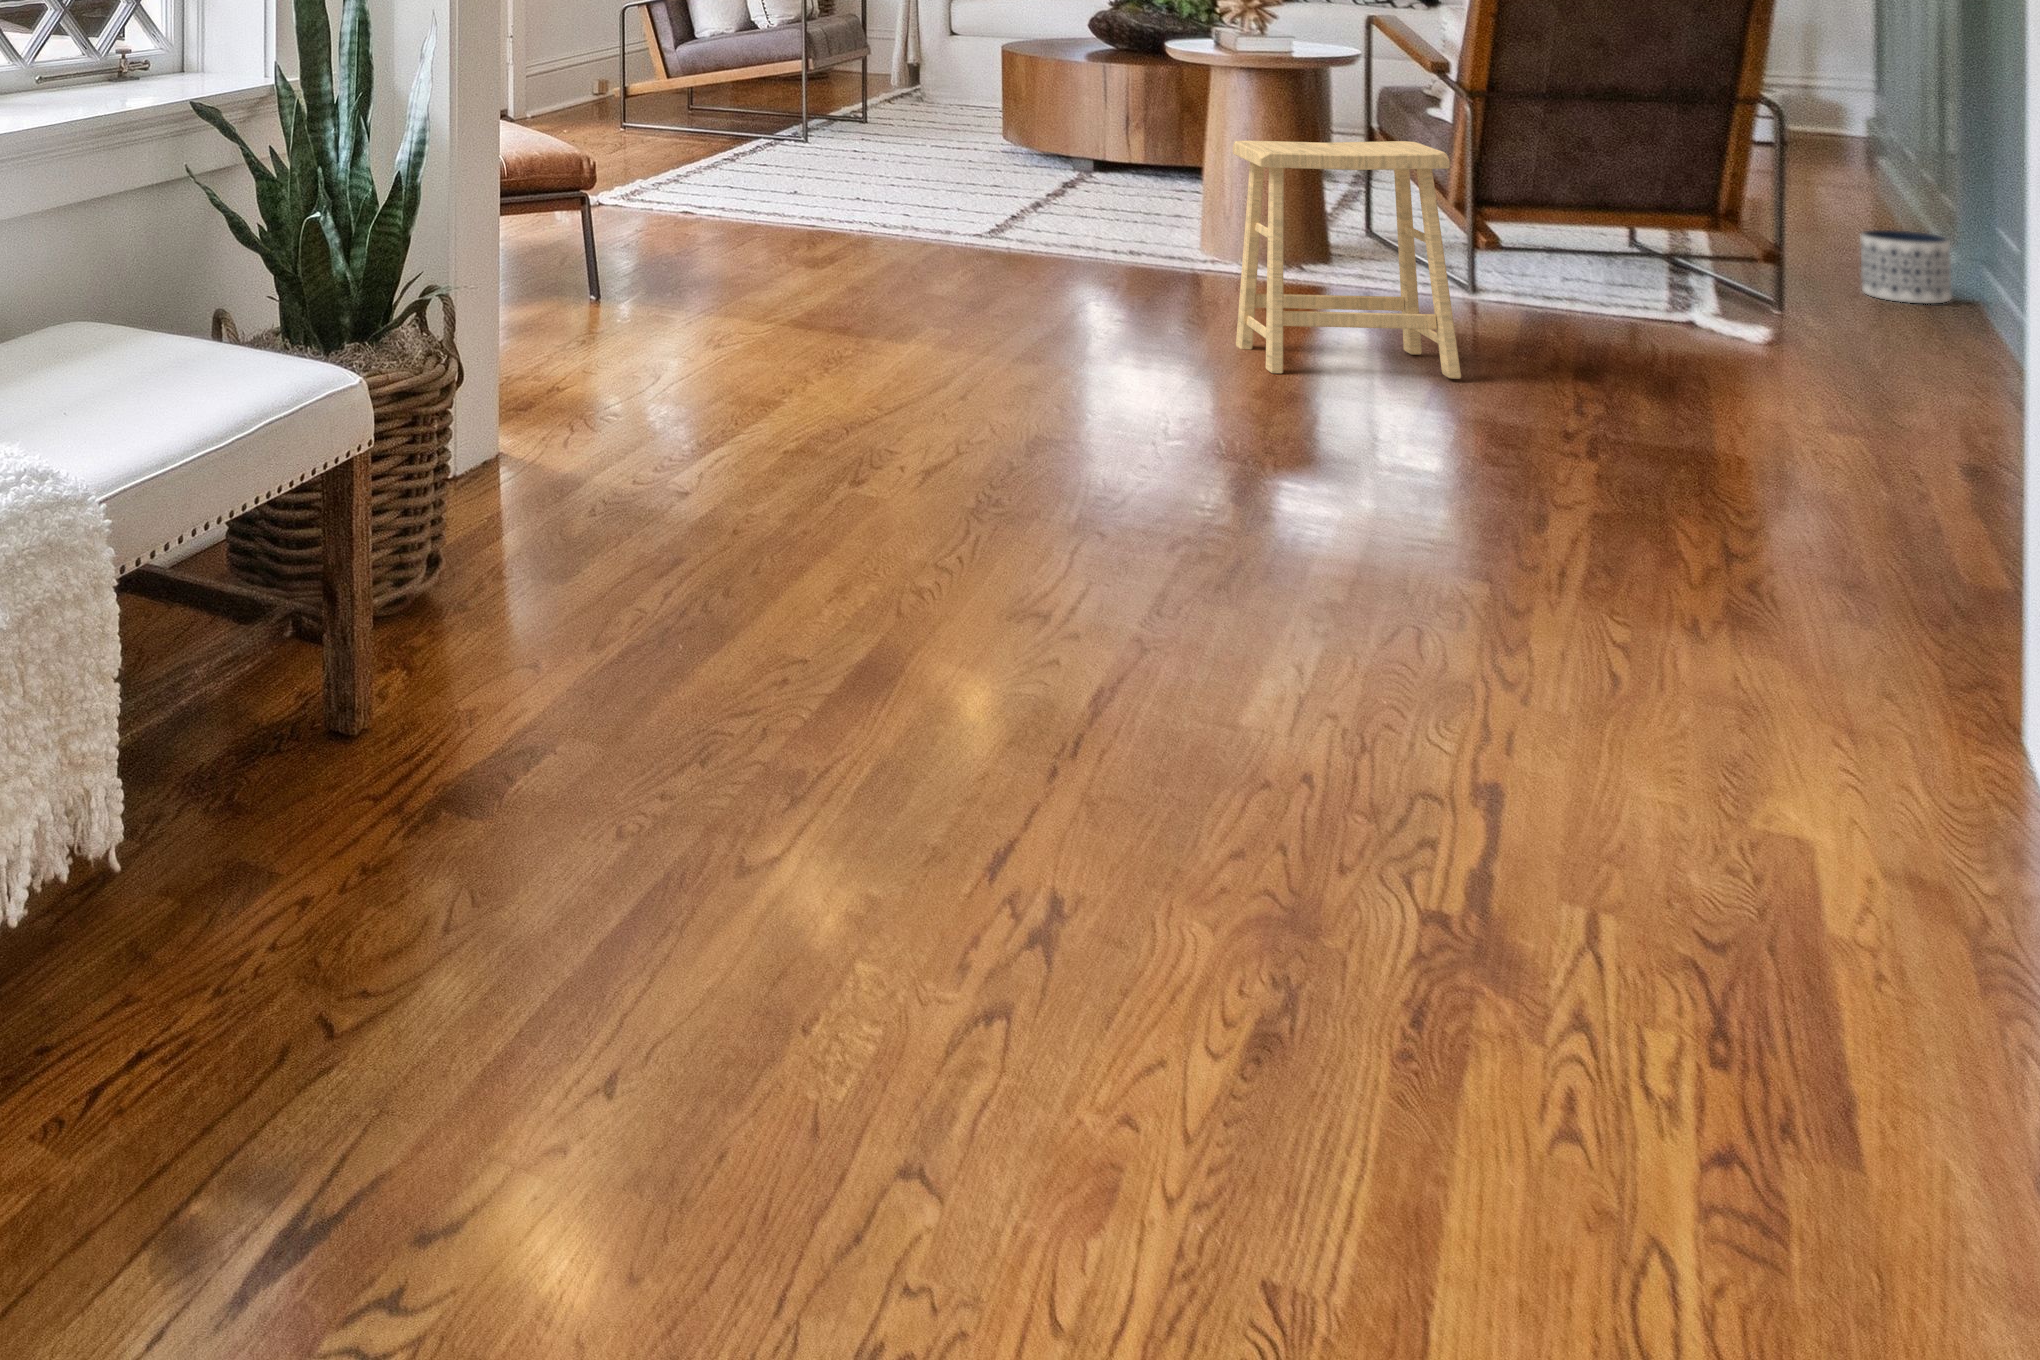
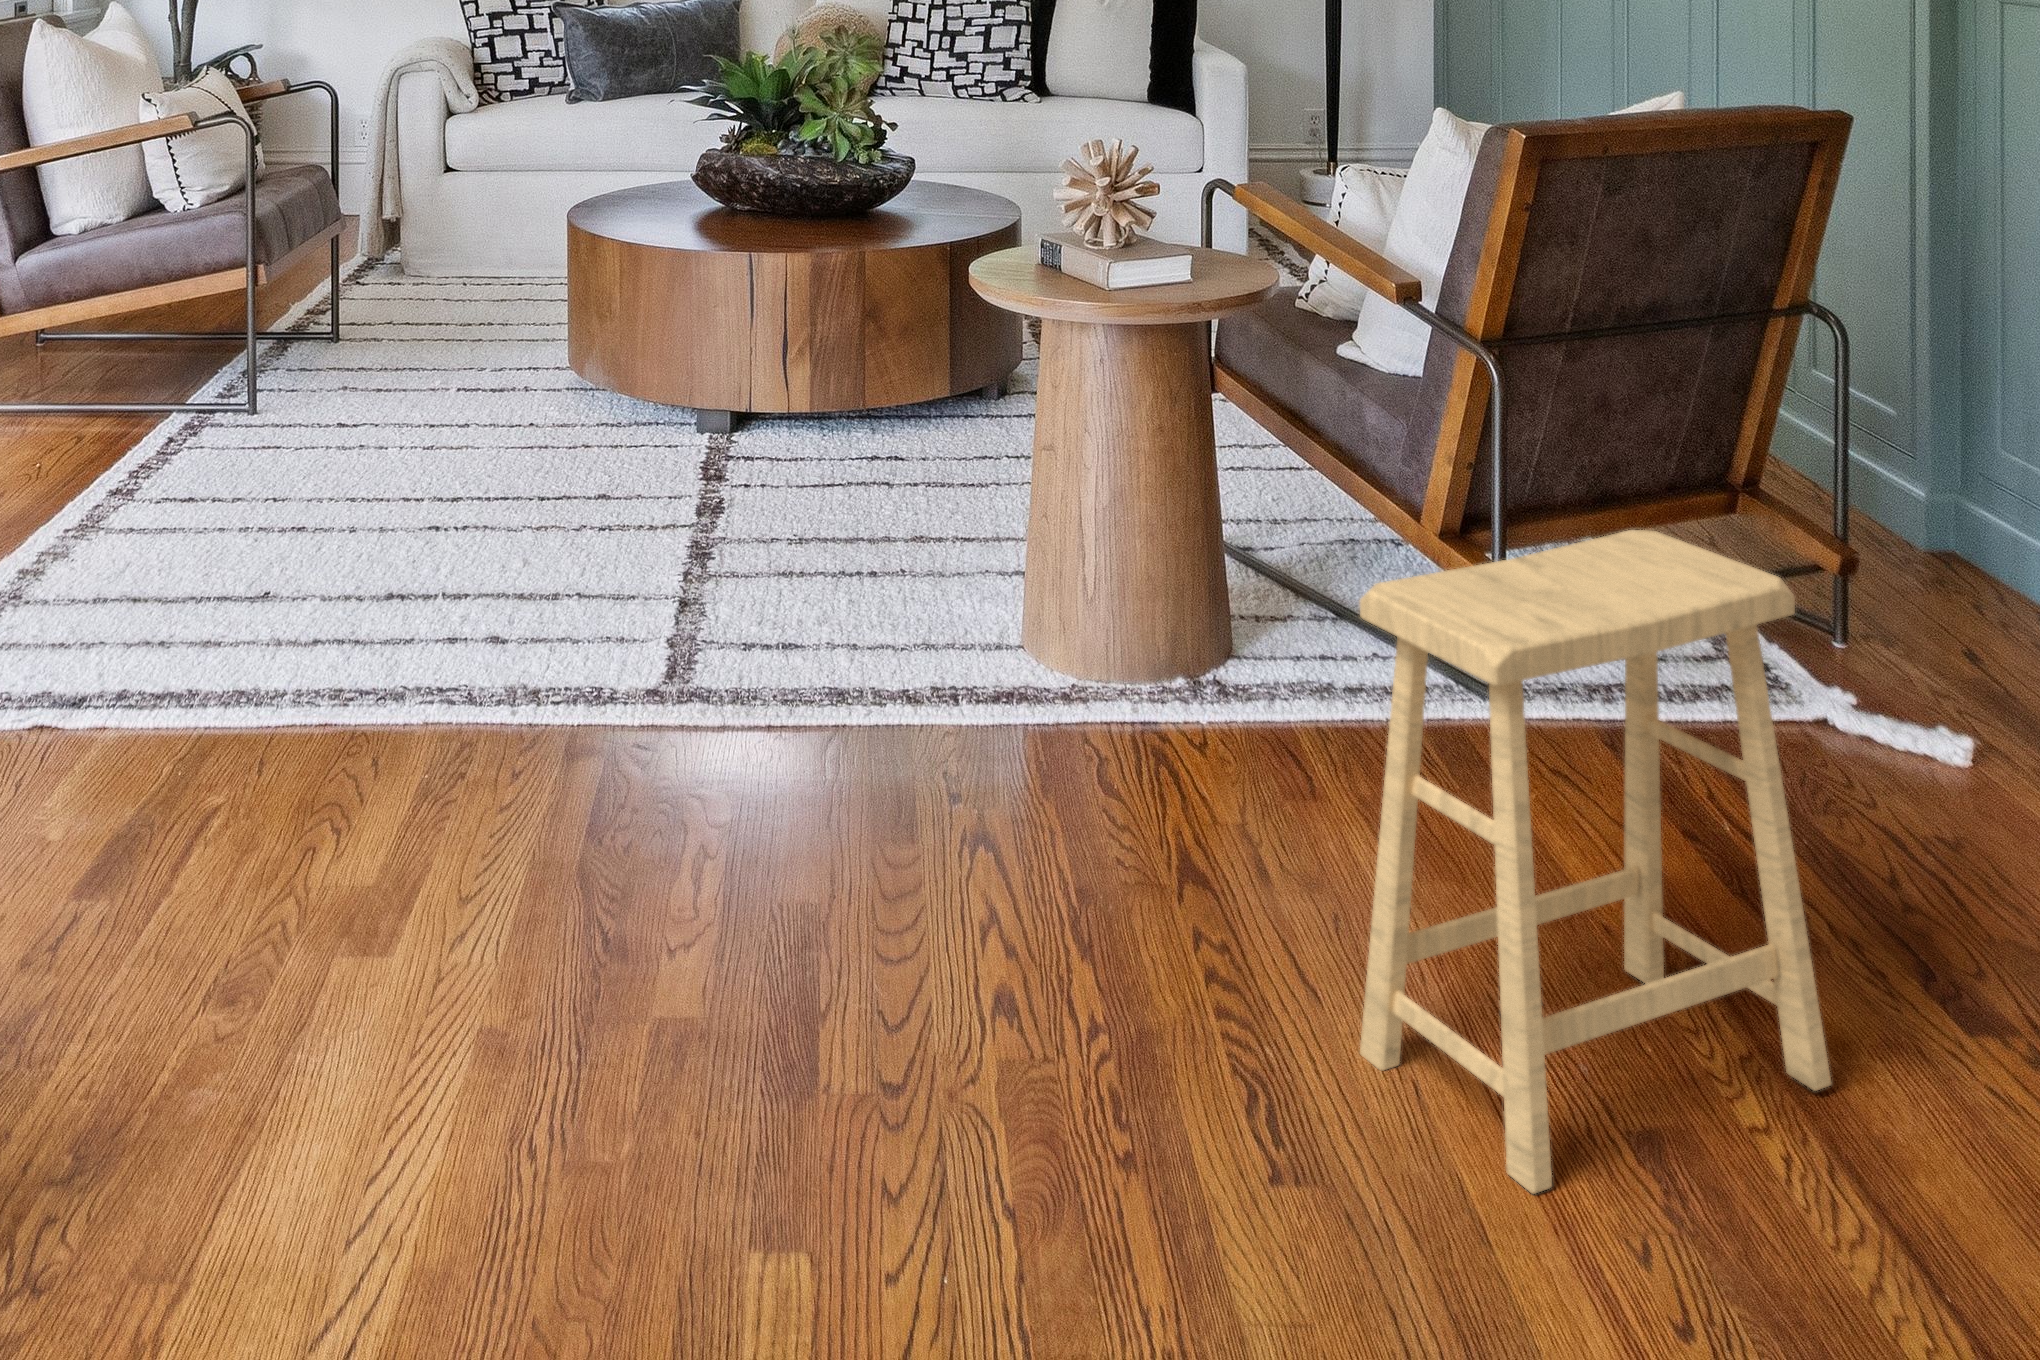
planter: present [1861,230,1951,304] -> none [1850,450,1965,570]

